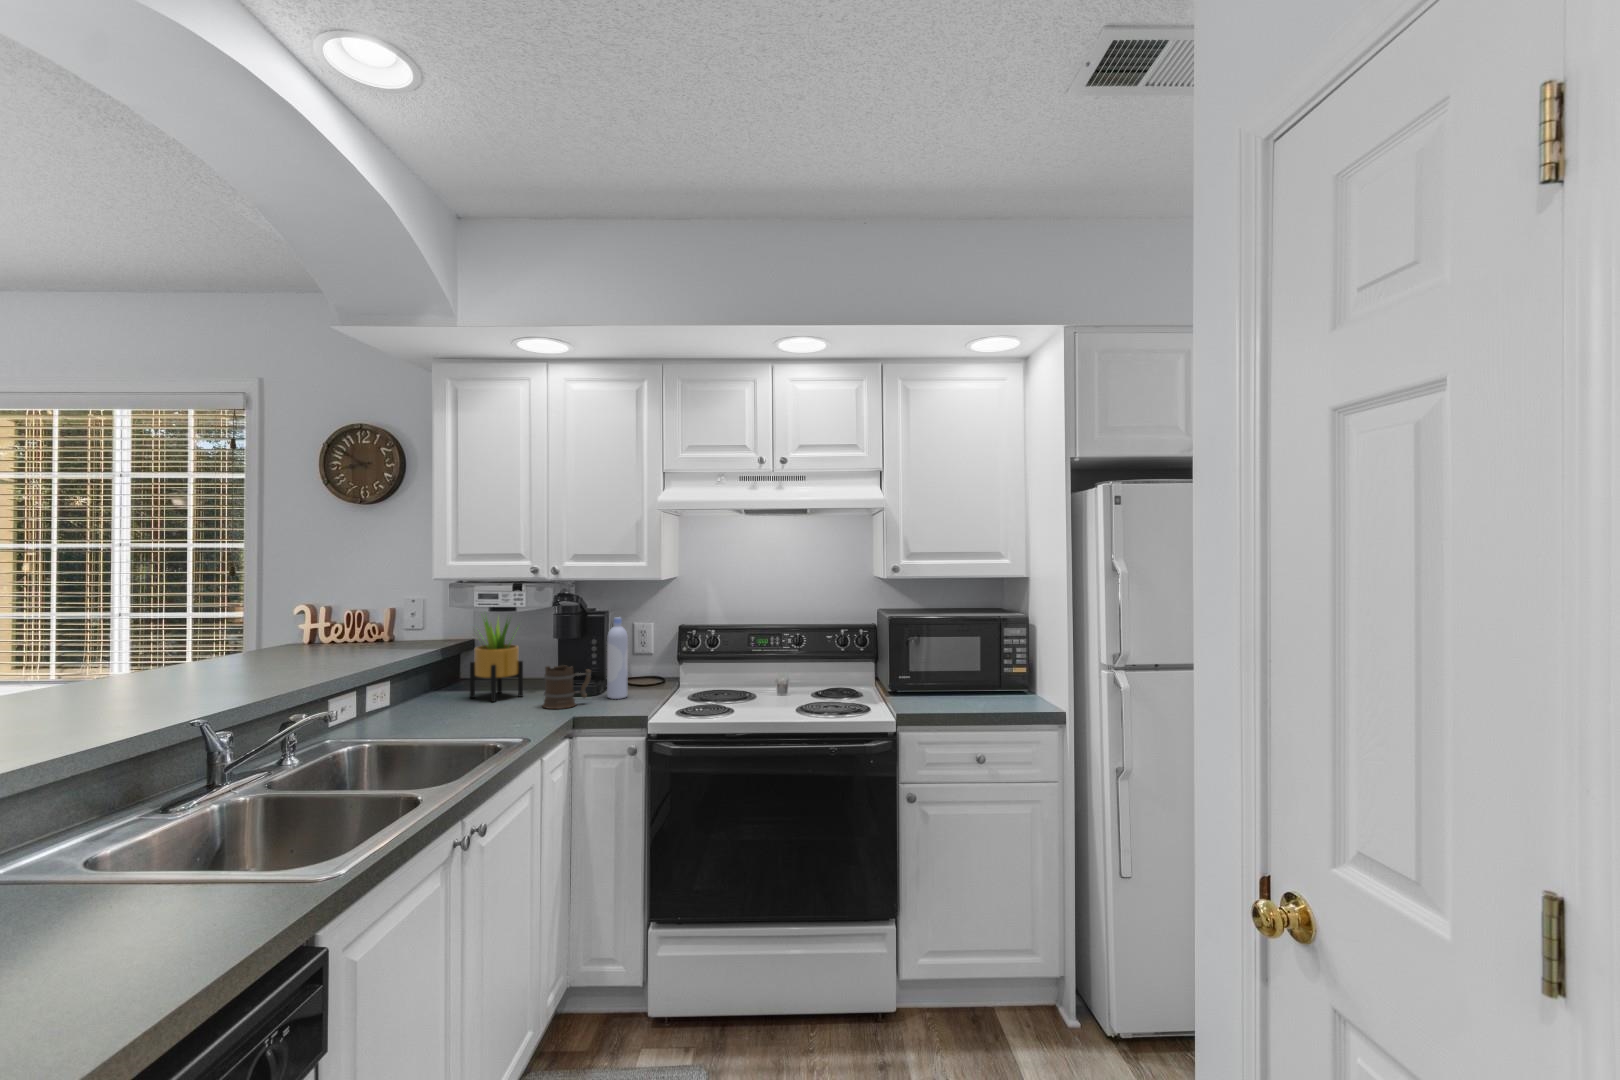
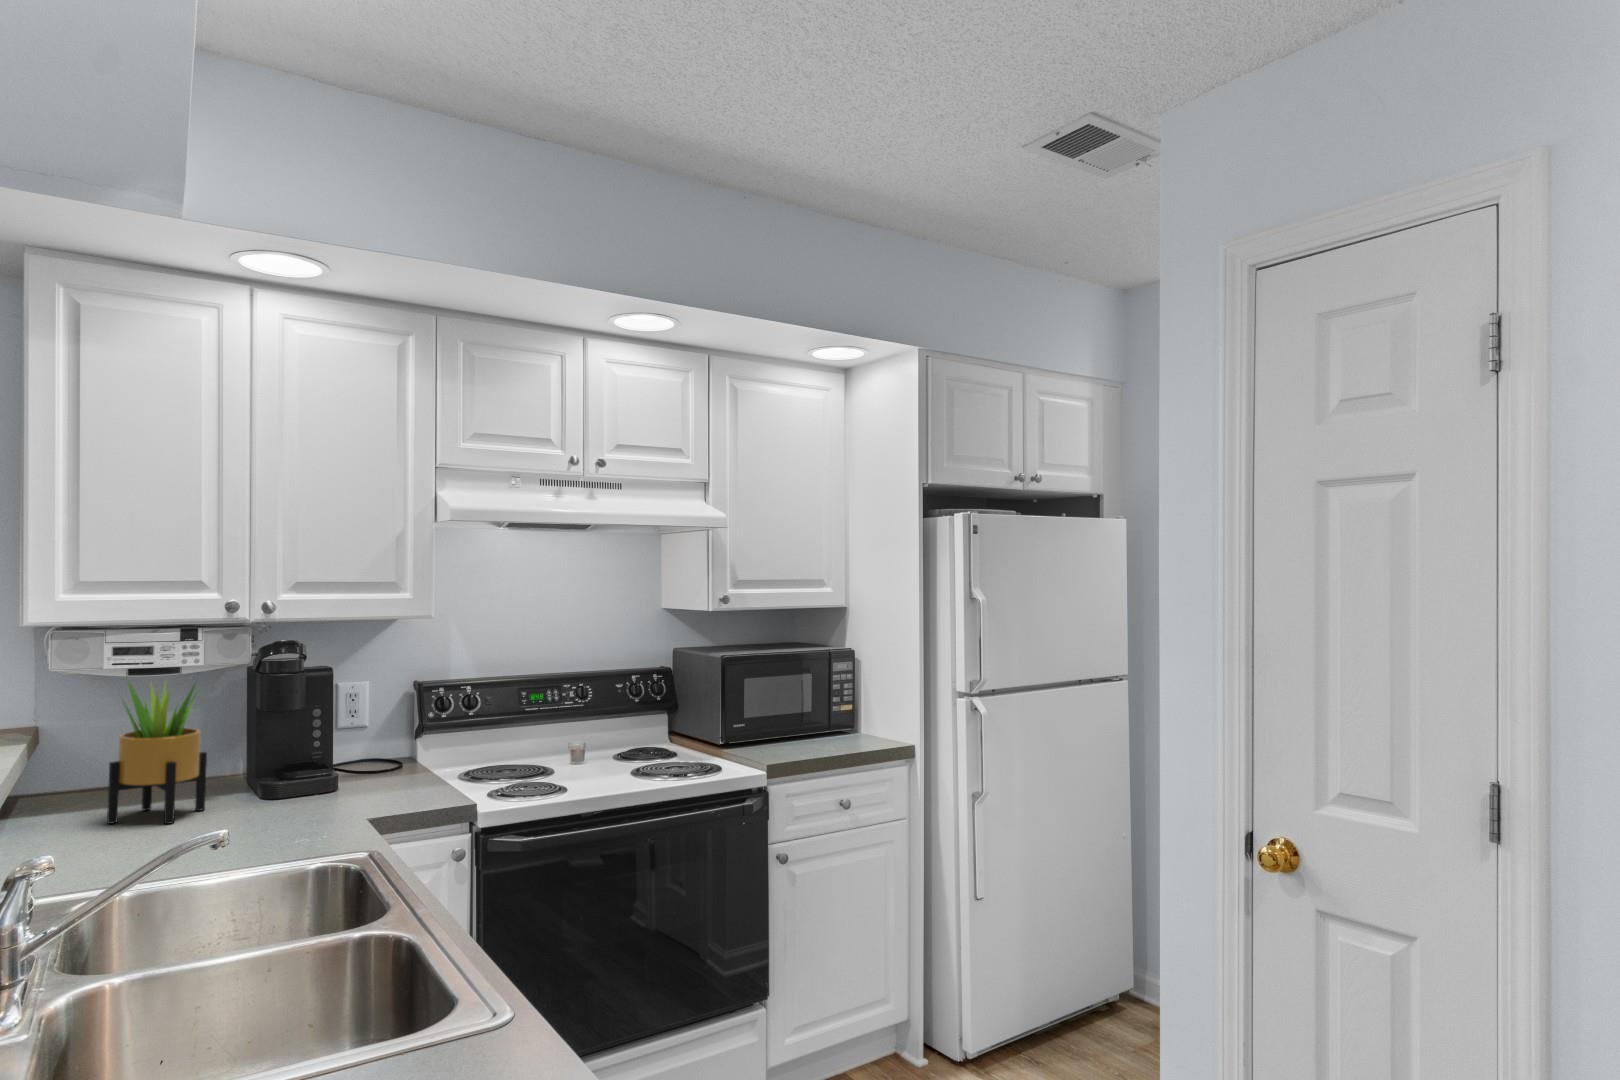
bottle: present [607,617,628,699] -> none [353,673,388,795]
mug: present [542,665,591,709] -> none [276,751,351,820]

